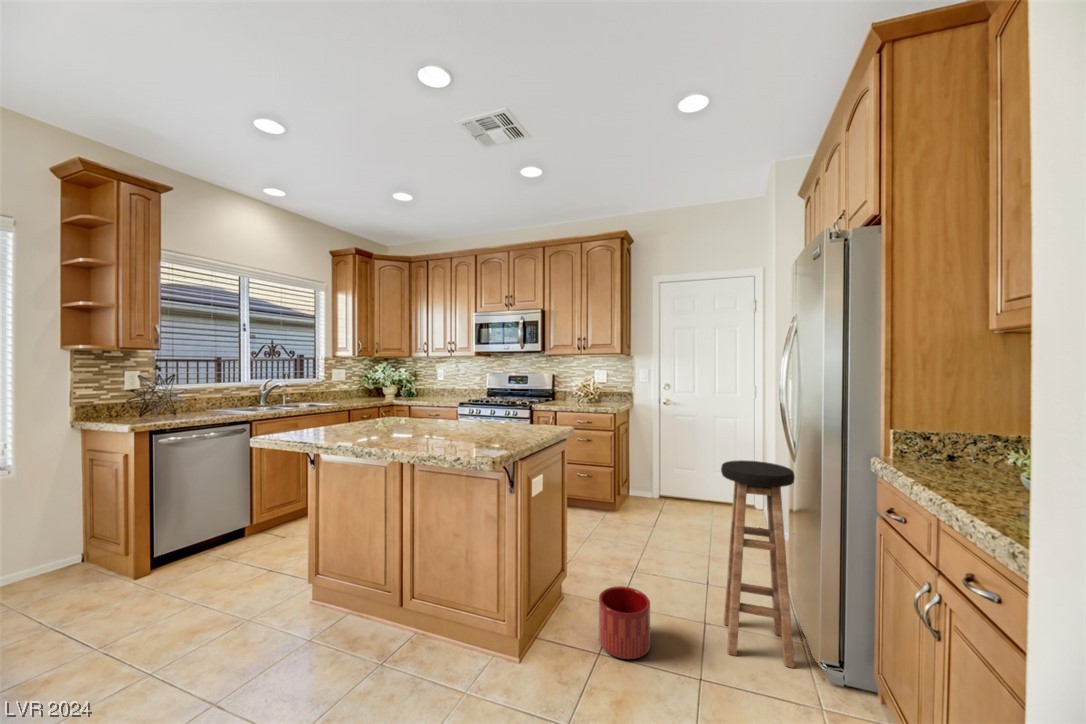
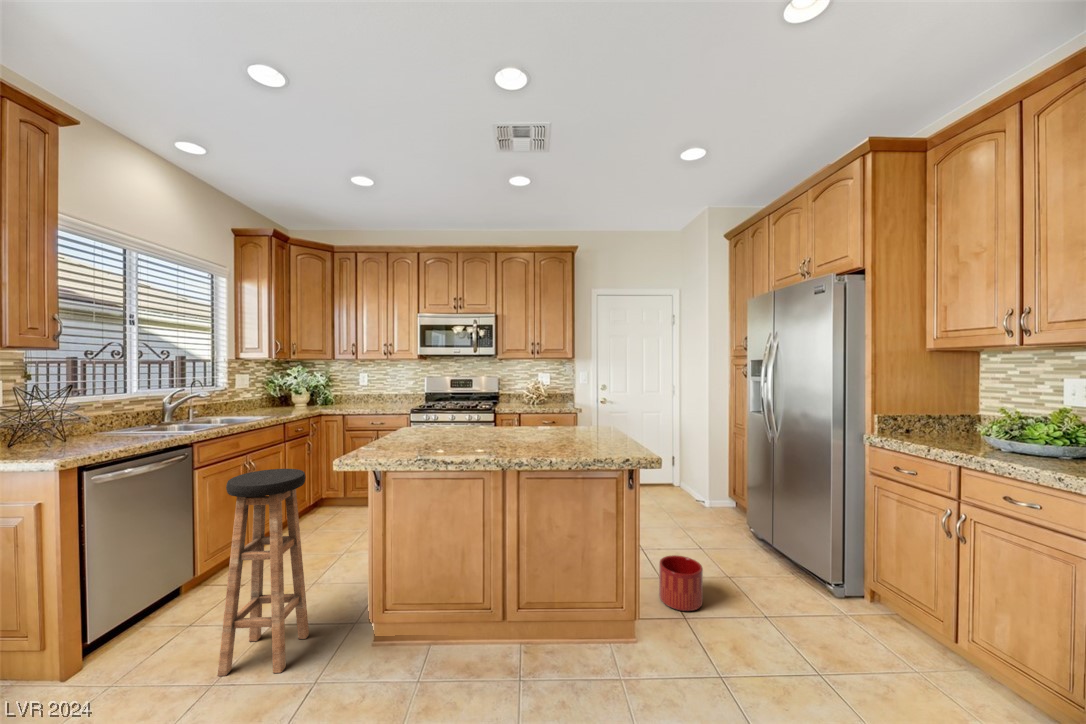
bar stool: present [721,460,795,668] -> present [218,469,309,676]

